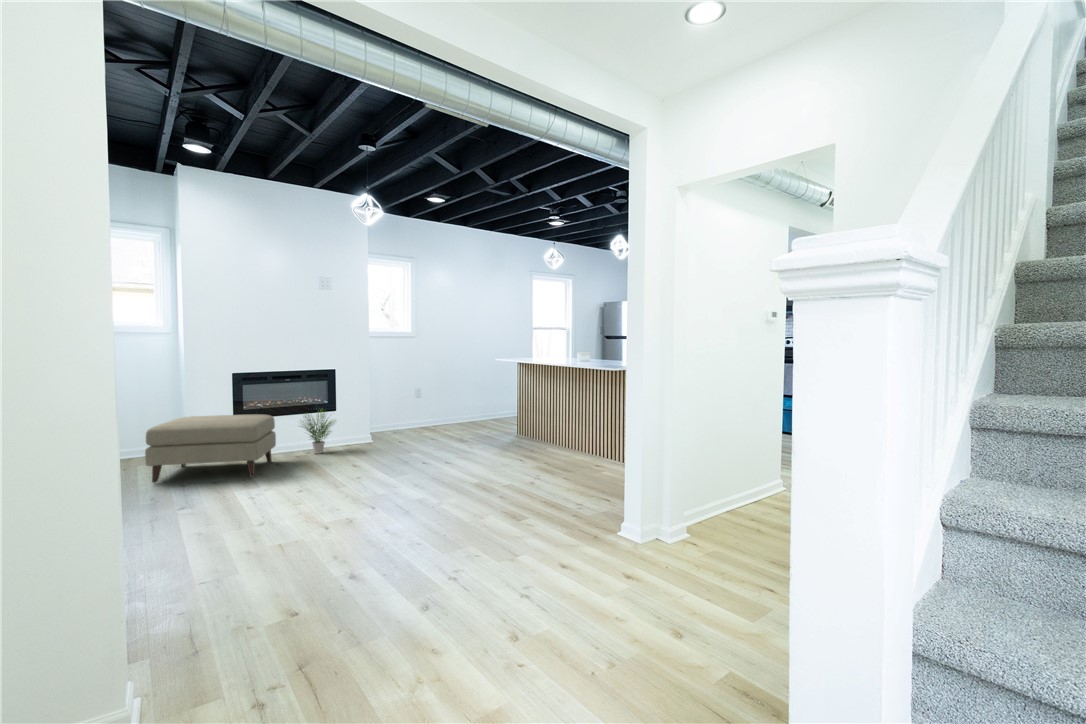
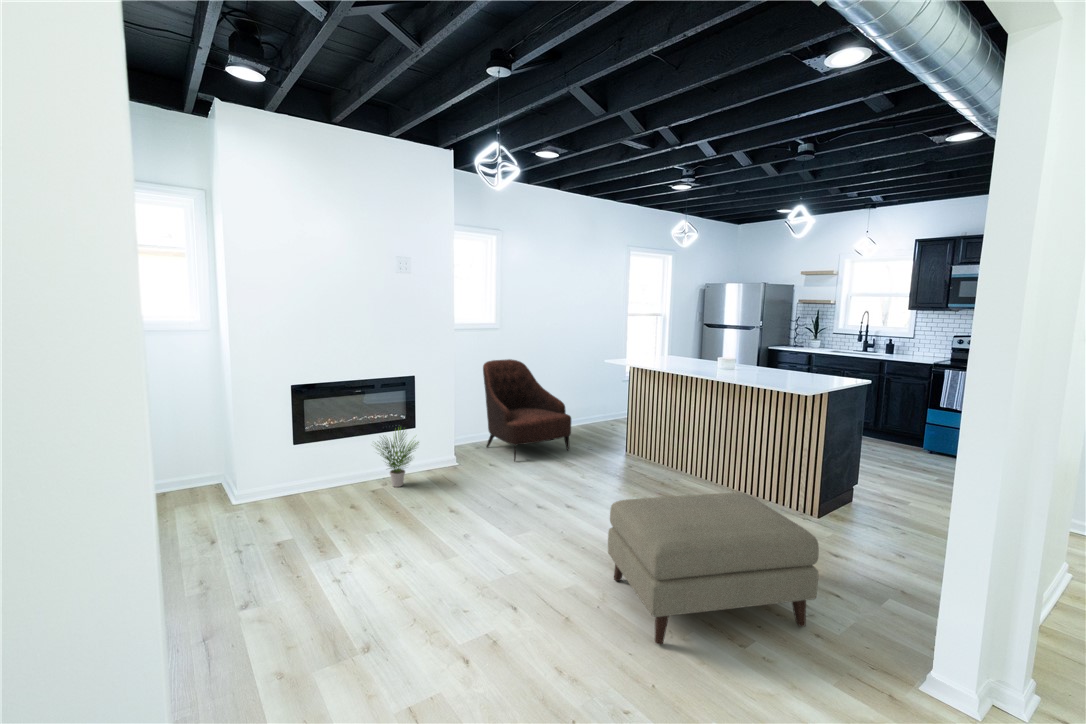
armchair: none [400,362,470,439] -> present [483,359,571,461]
ottoman: present [145,414,276,483] -> present [608,493,819,645]

